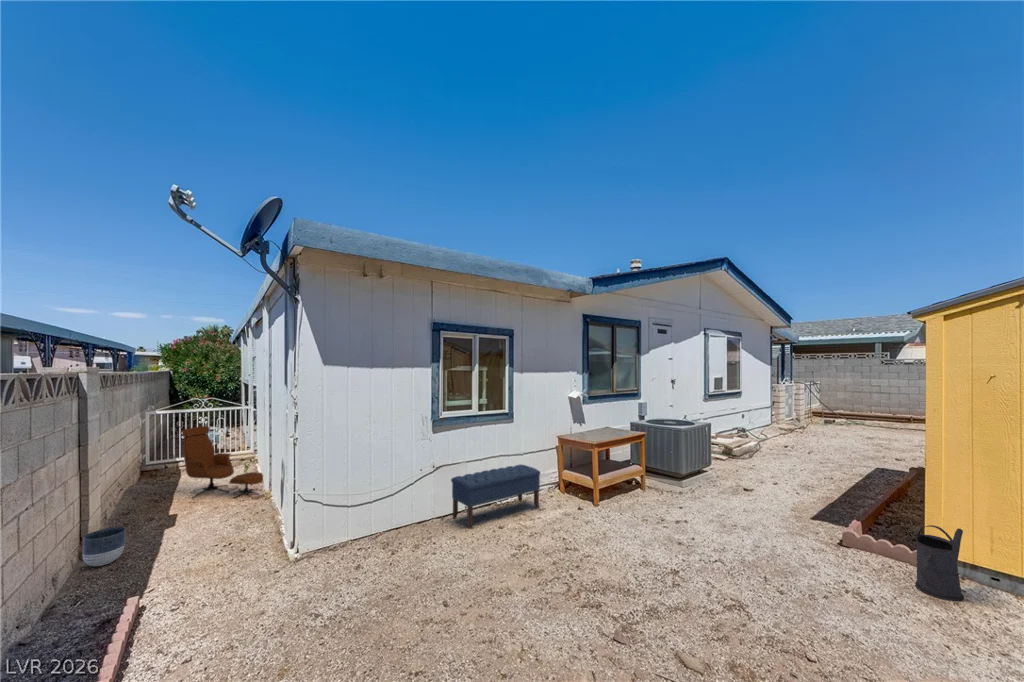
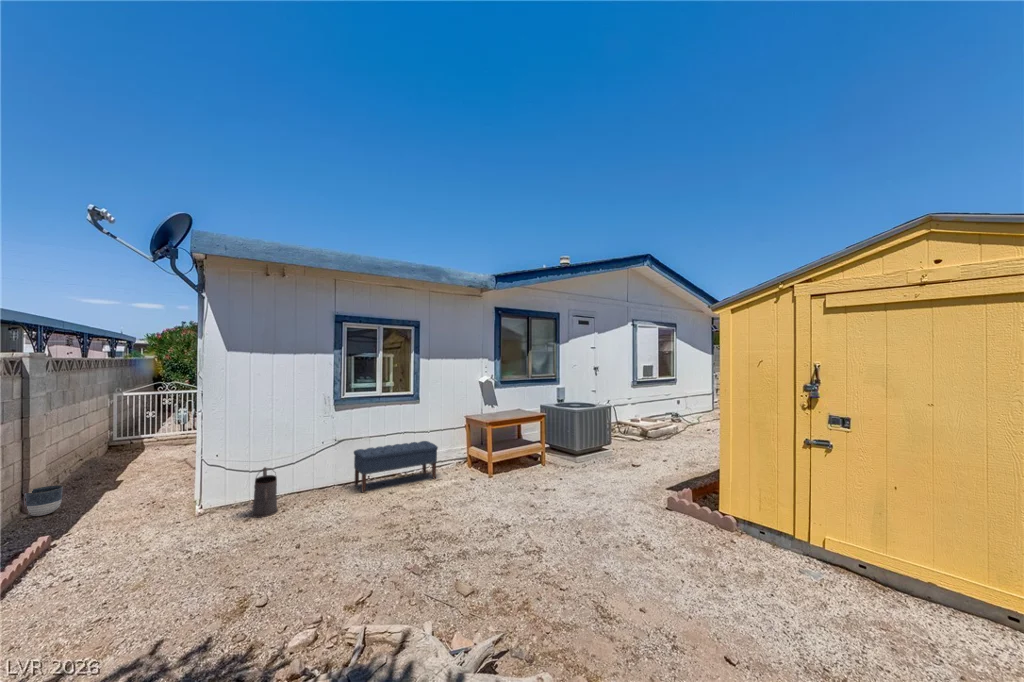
lounge chair: present [182,426,263,499] -> none [133,406,206,469]
watering can: present [915,525,964,601] -> present [251,467,278,518]

